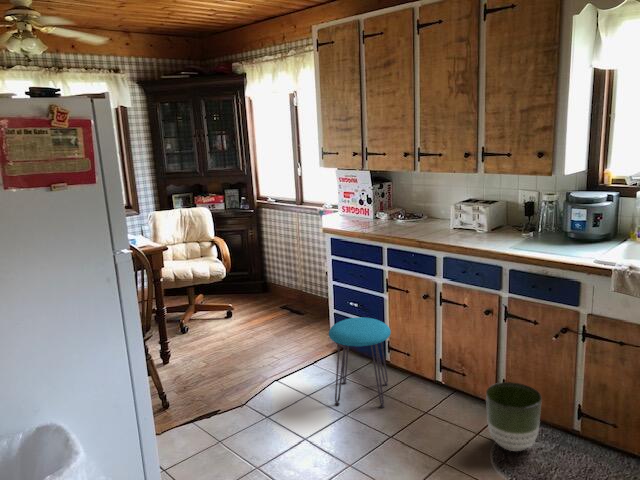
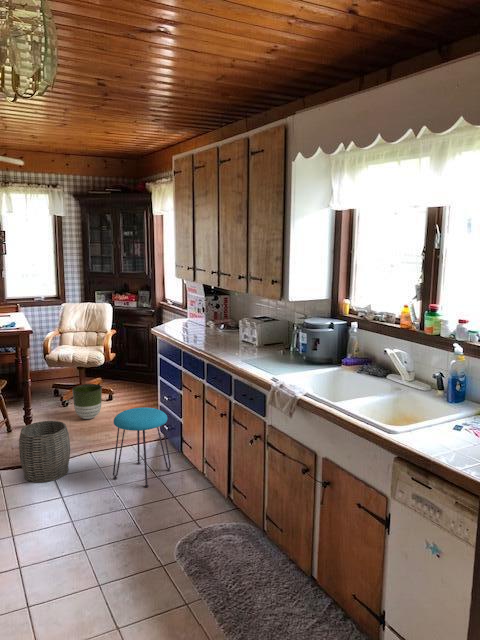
woven basket: none [216,350,276,427] -> present [19,421,70,482]
planter: present [486,382,542,451] -> present [72,384,102,419]

